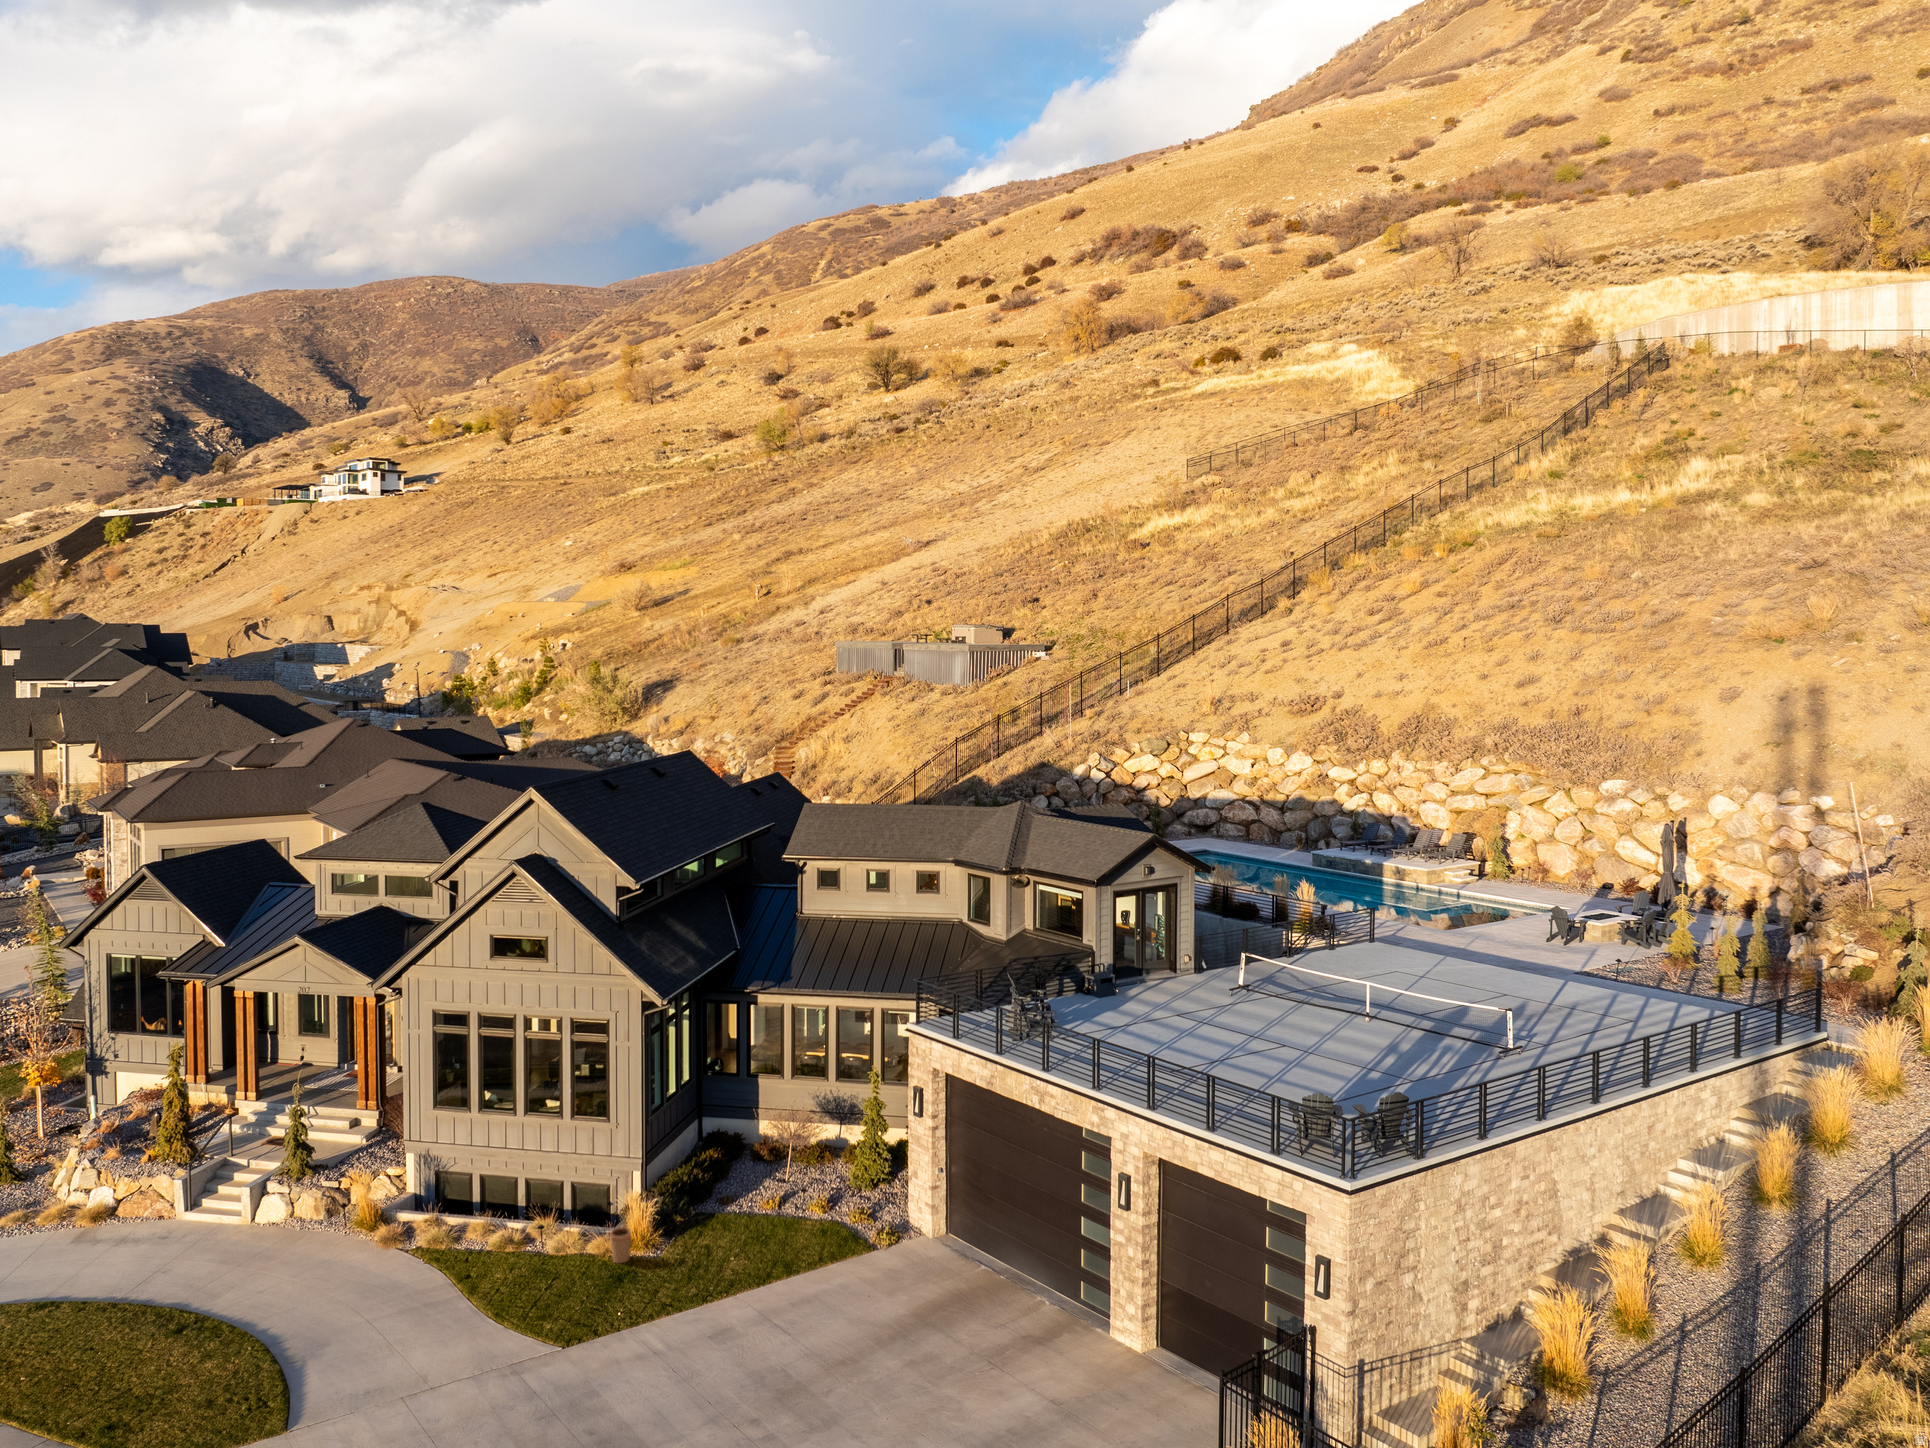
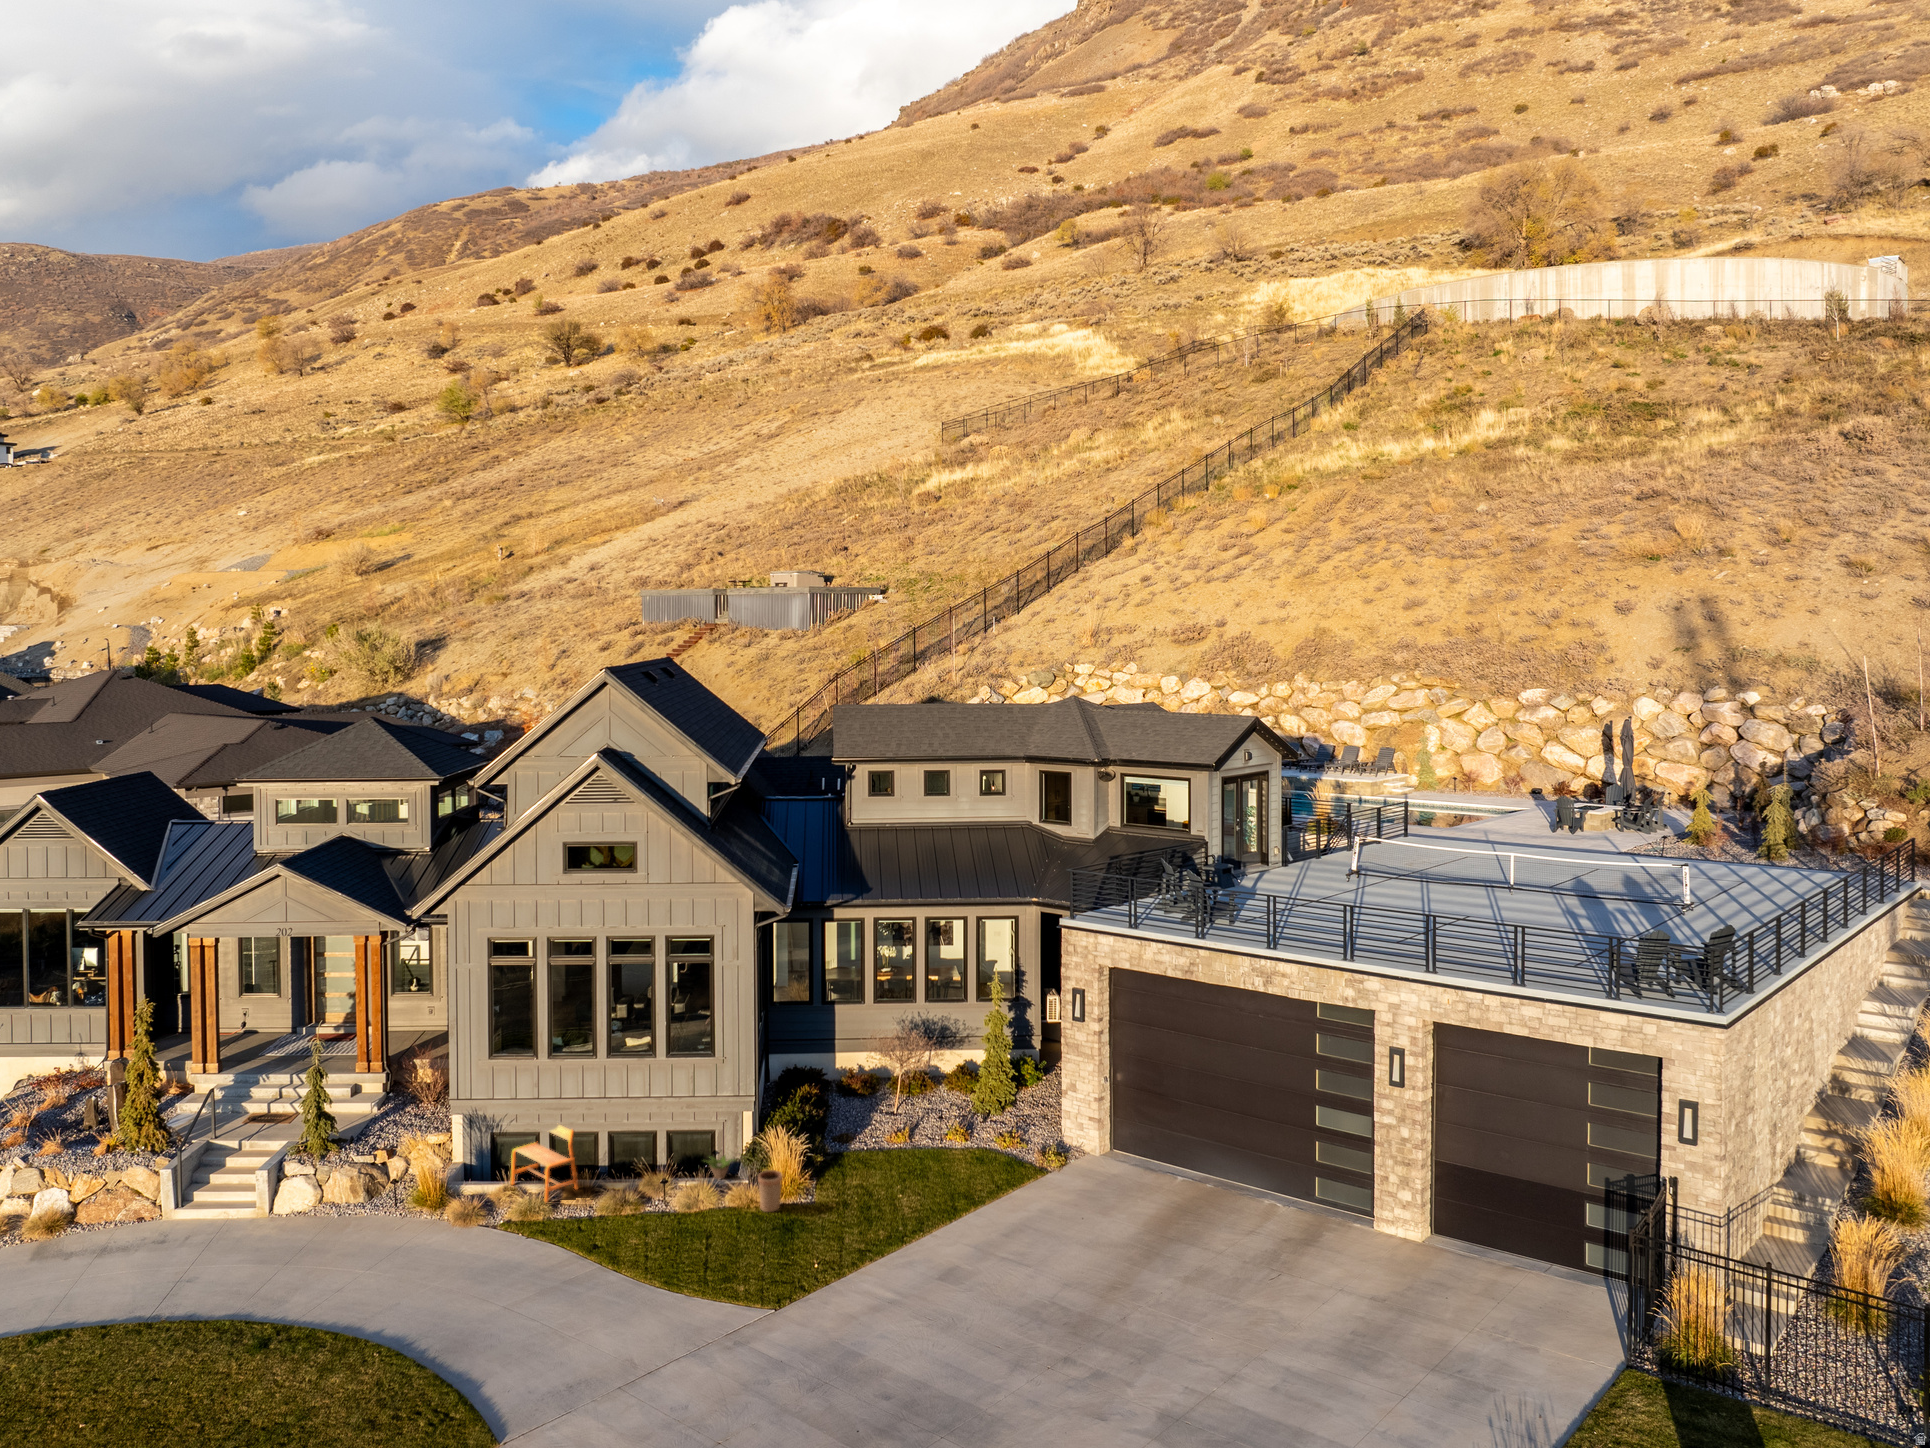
bench: none [439,1161,487,1236] -> present [510,1125,578,1202]
decorative plant: none [586,1209,614,1230] -> present [707,1156,732,1179]

